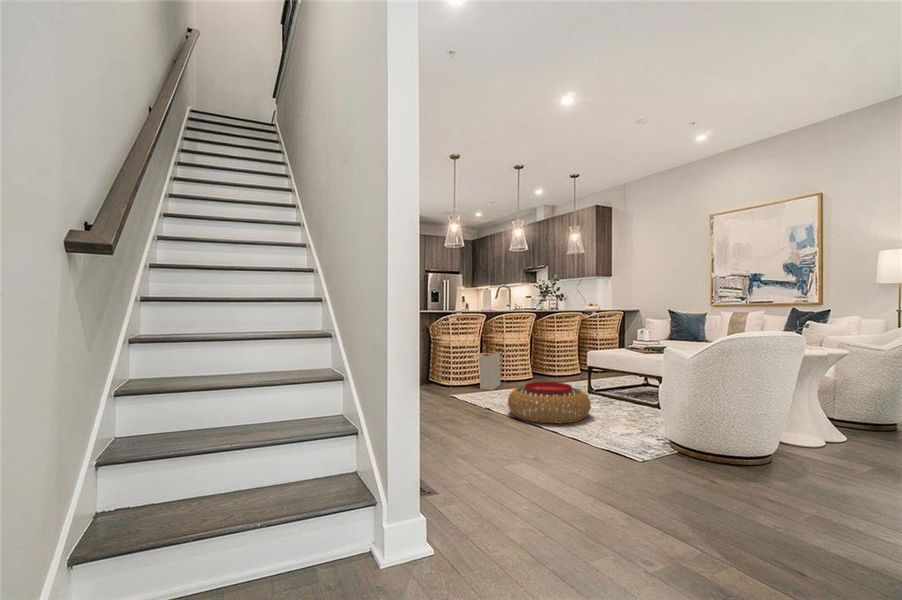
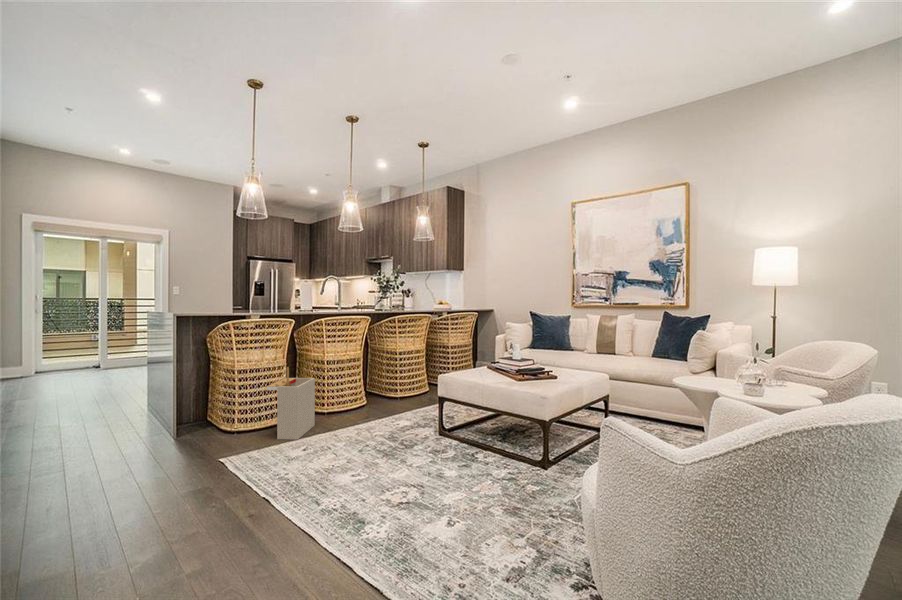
pouf: present [508,382,591,423] -> none [298,444,450,549]

